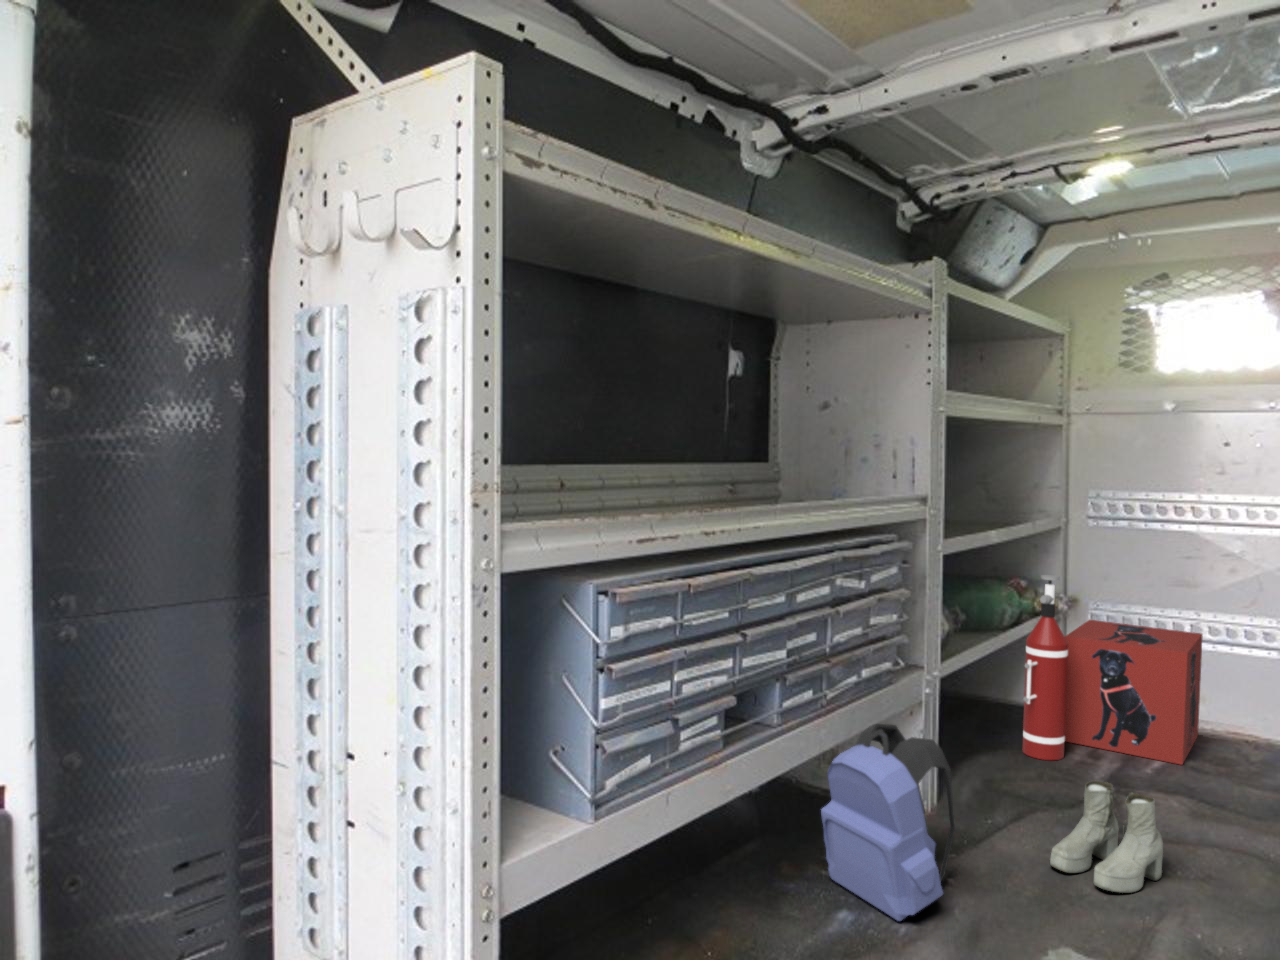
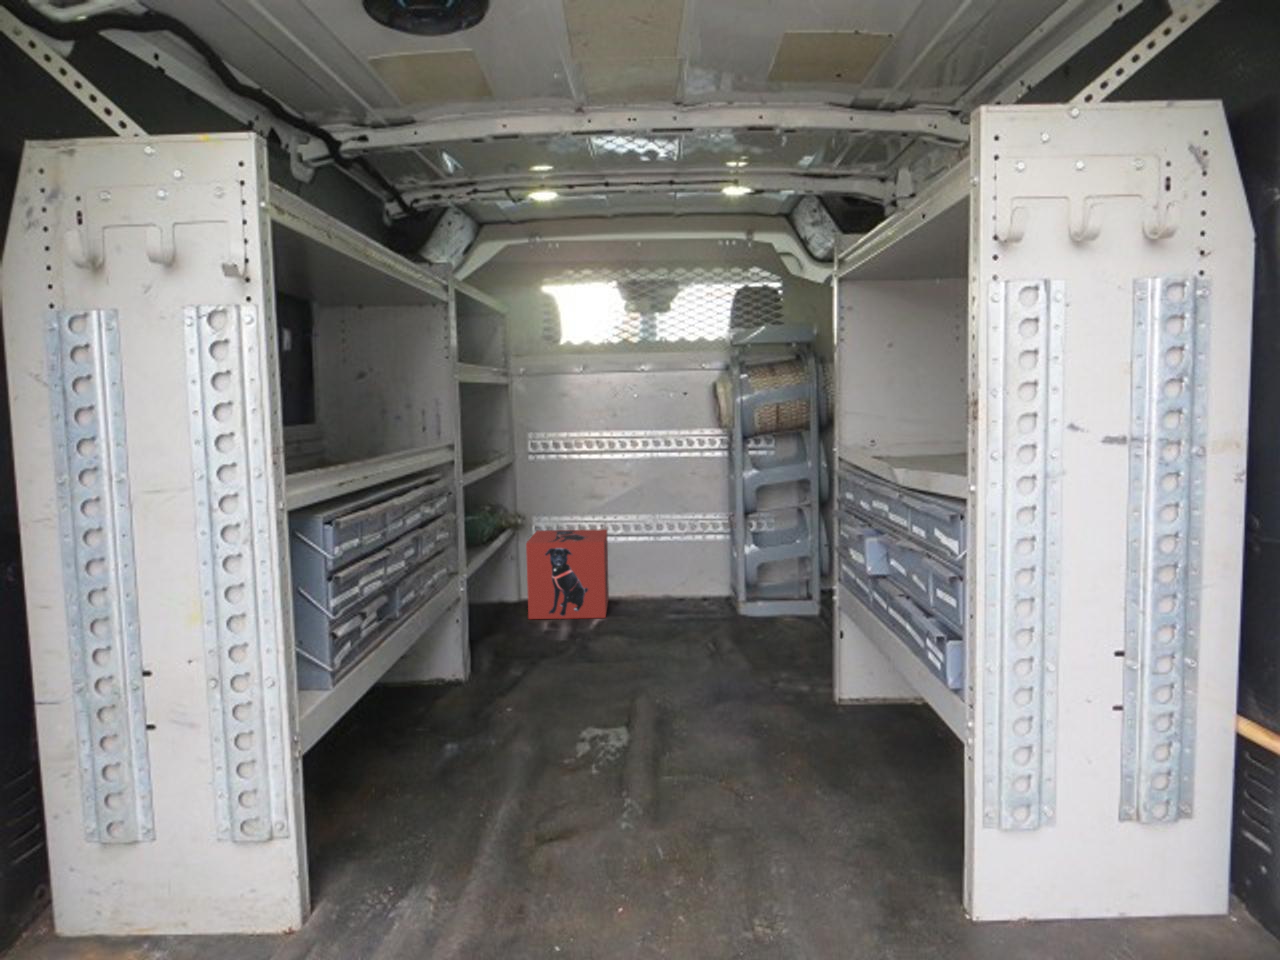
fire extinguisher: present [1023,575,1068,760] -> none [502,499,534,634]
backpack: present [821,724,955,921] -> none [383,622,487,770]
boots: present [1050,781,1163,893] -> none [548,634,615,705]

